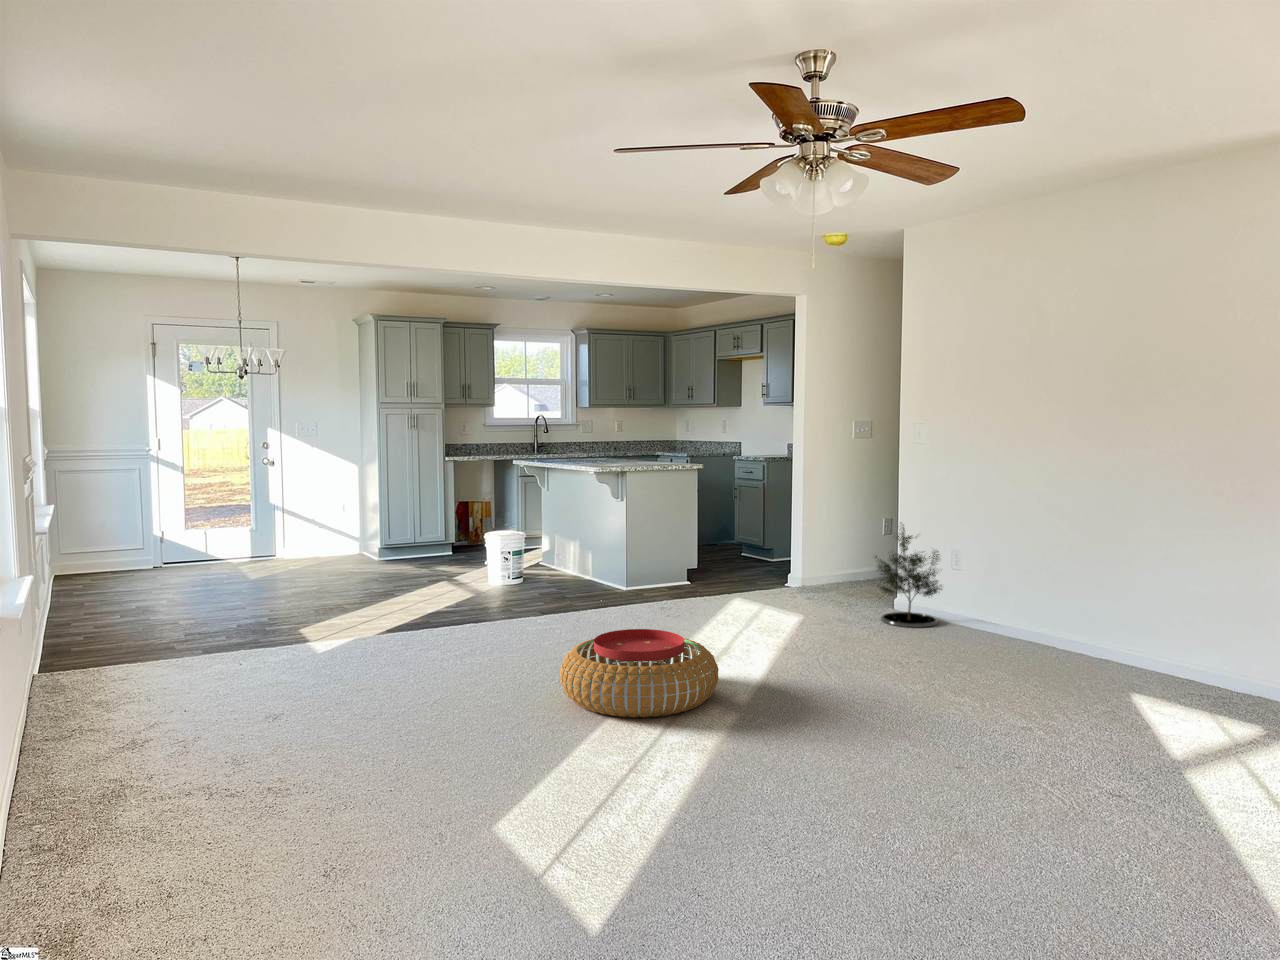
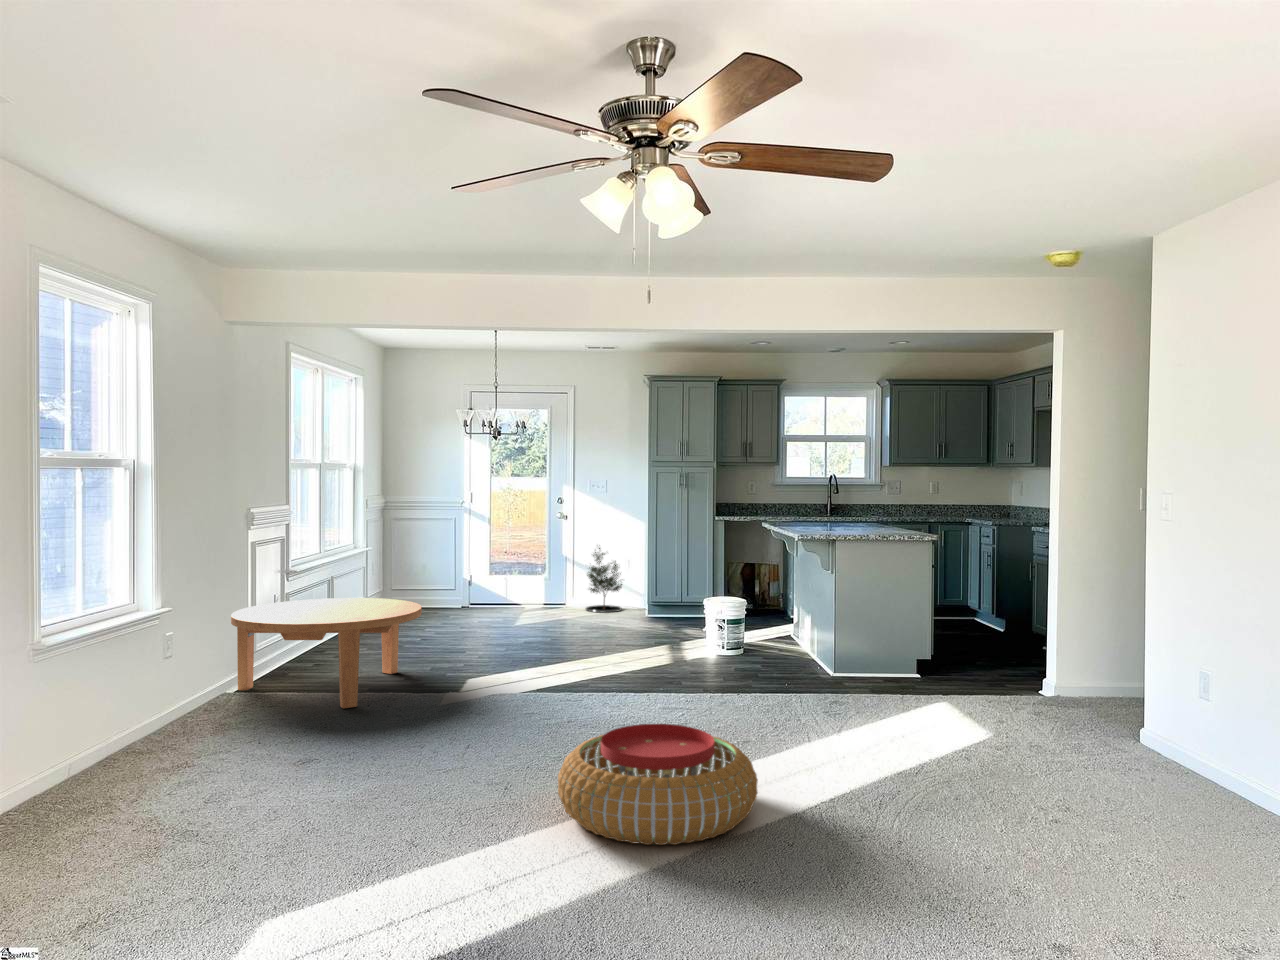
potted tree: present [875,522,942,627] -> present [586,548,622,613]
coffee table: none [41,558,264,675] -> present [231,598,422,708]

